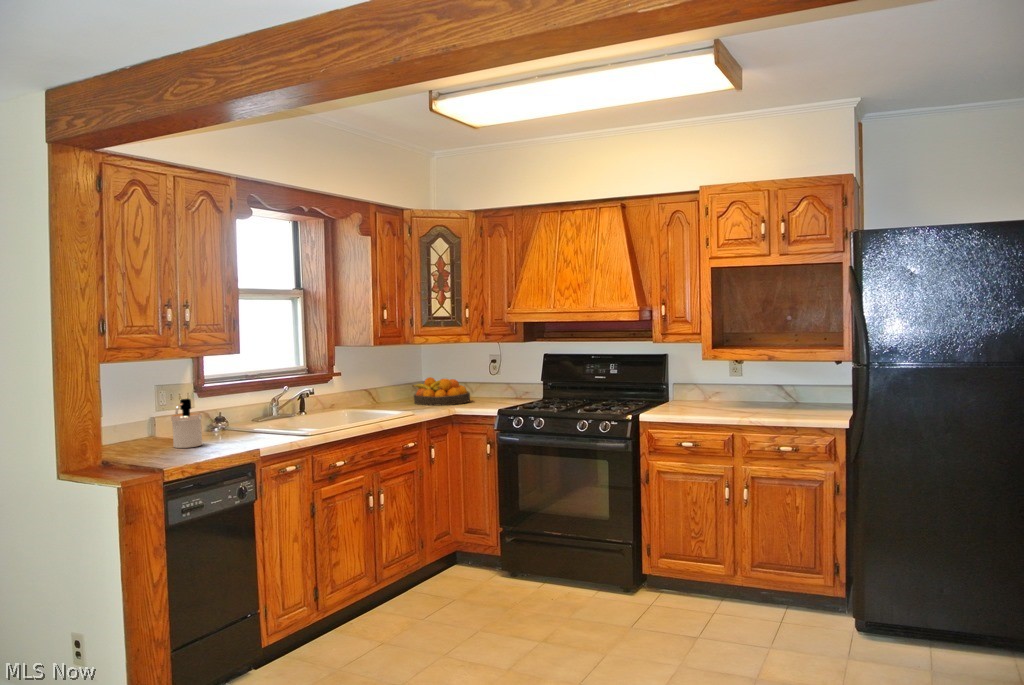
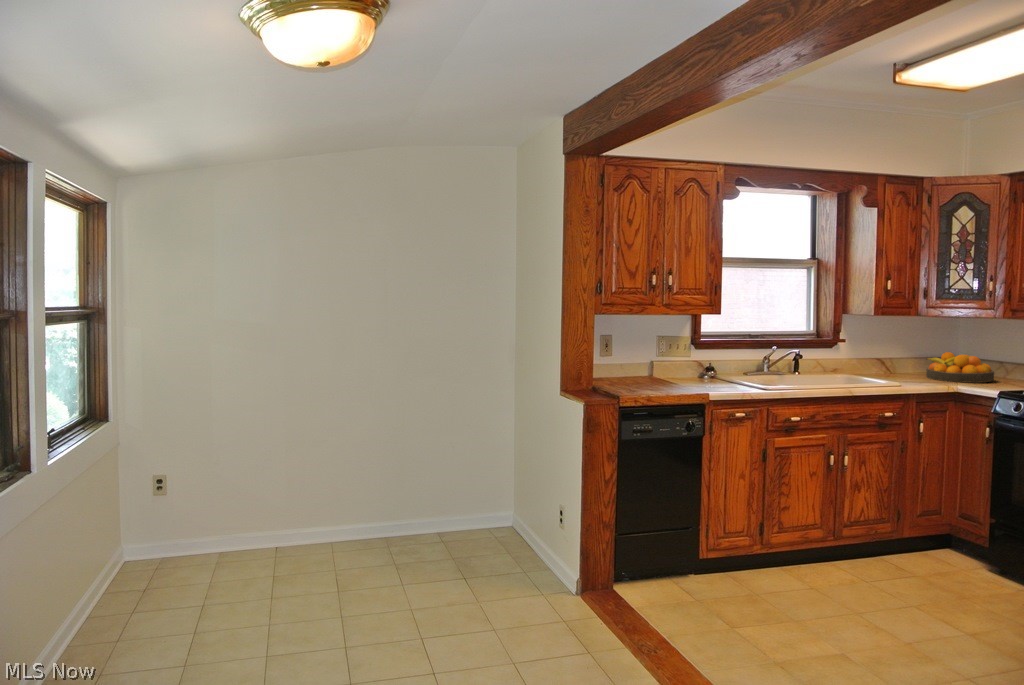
soap dispenser: present [171,399,202,448] -> none [653,347,678,386]

